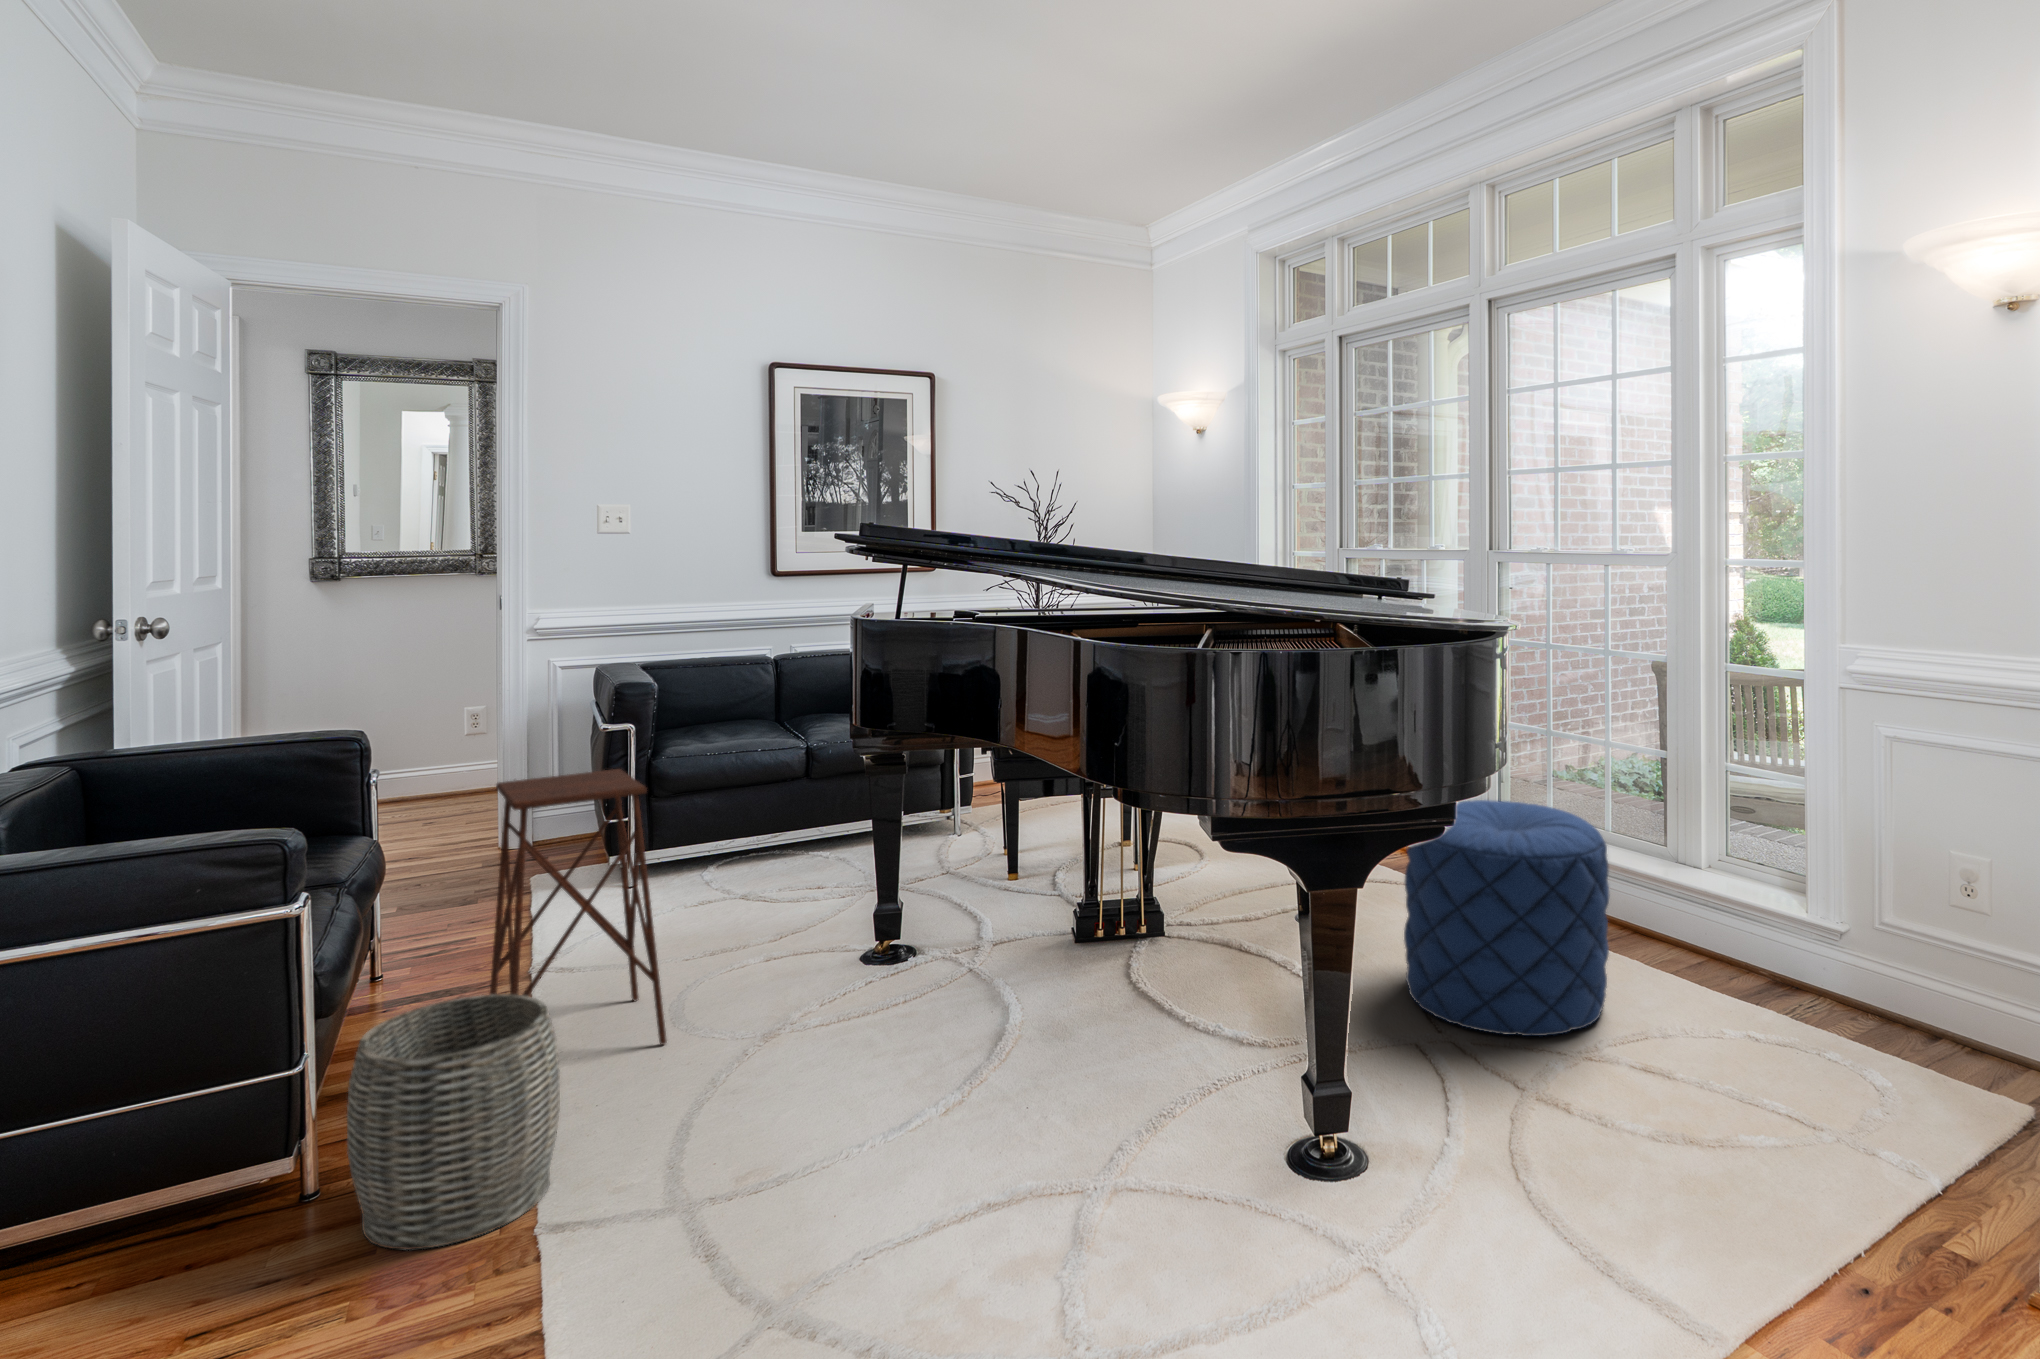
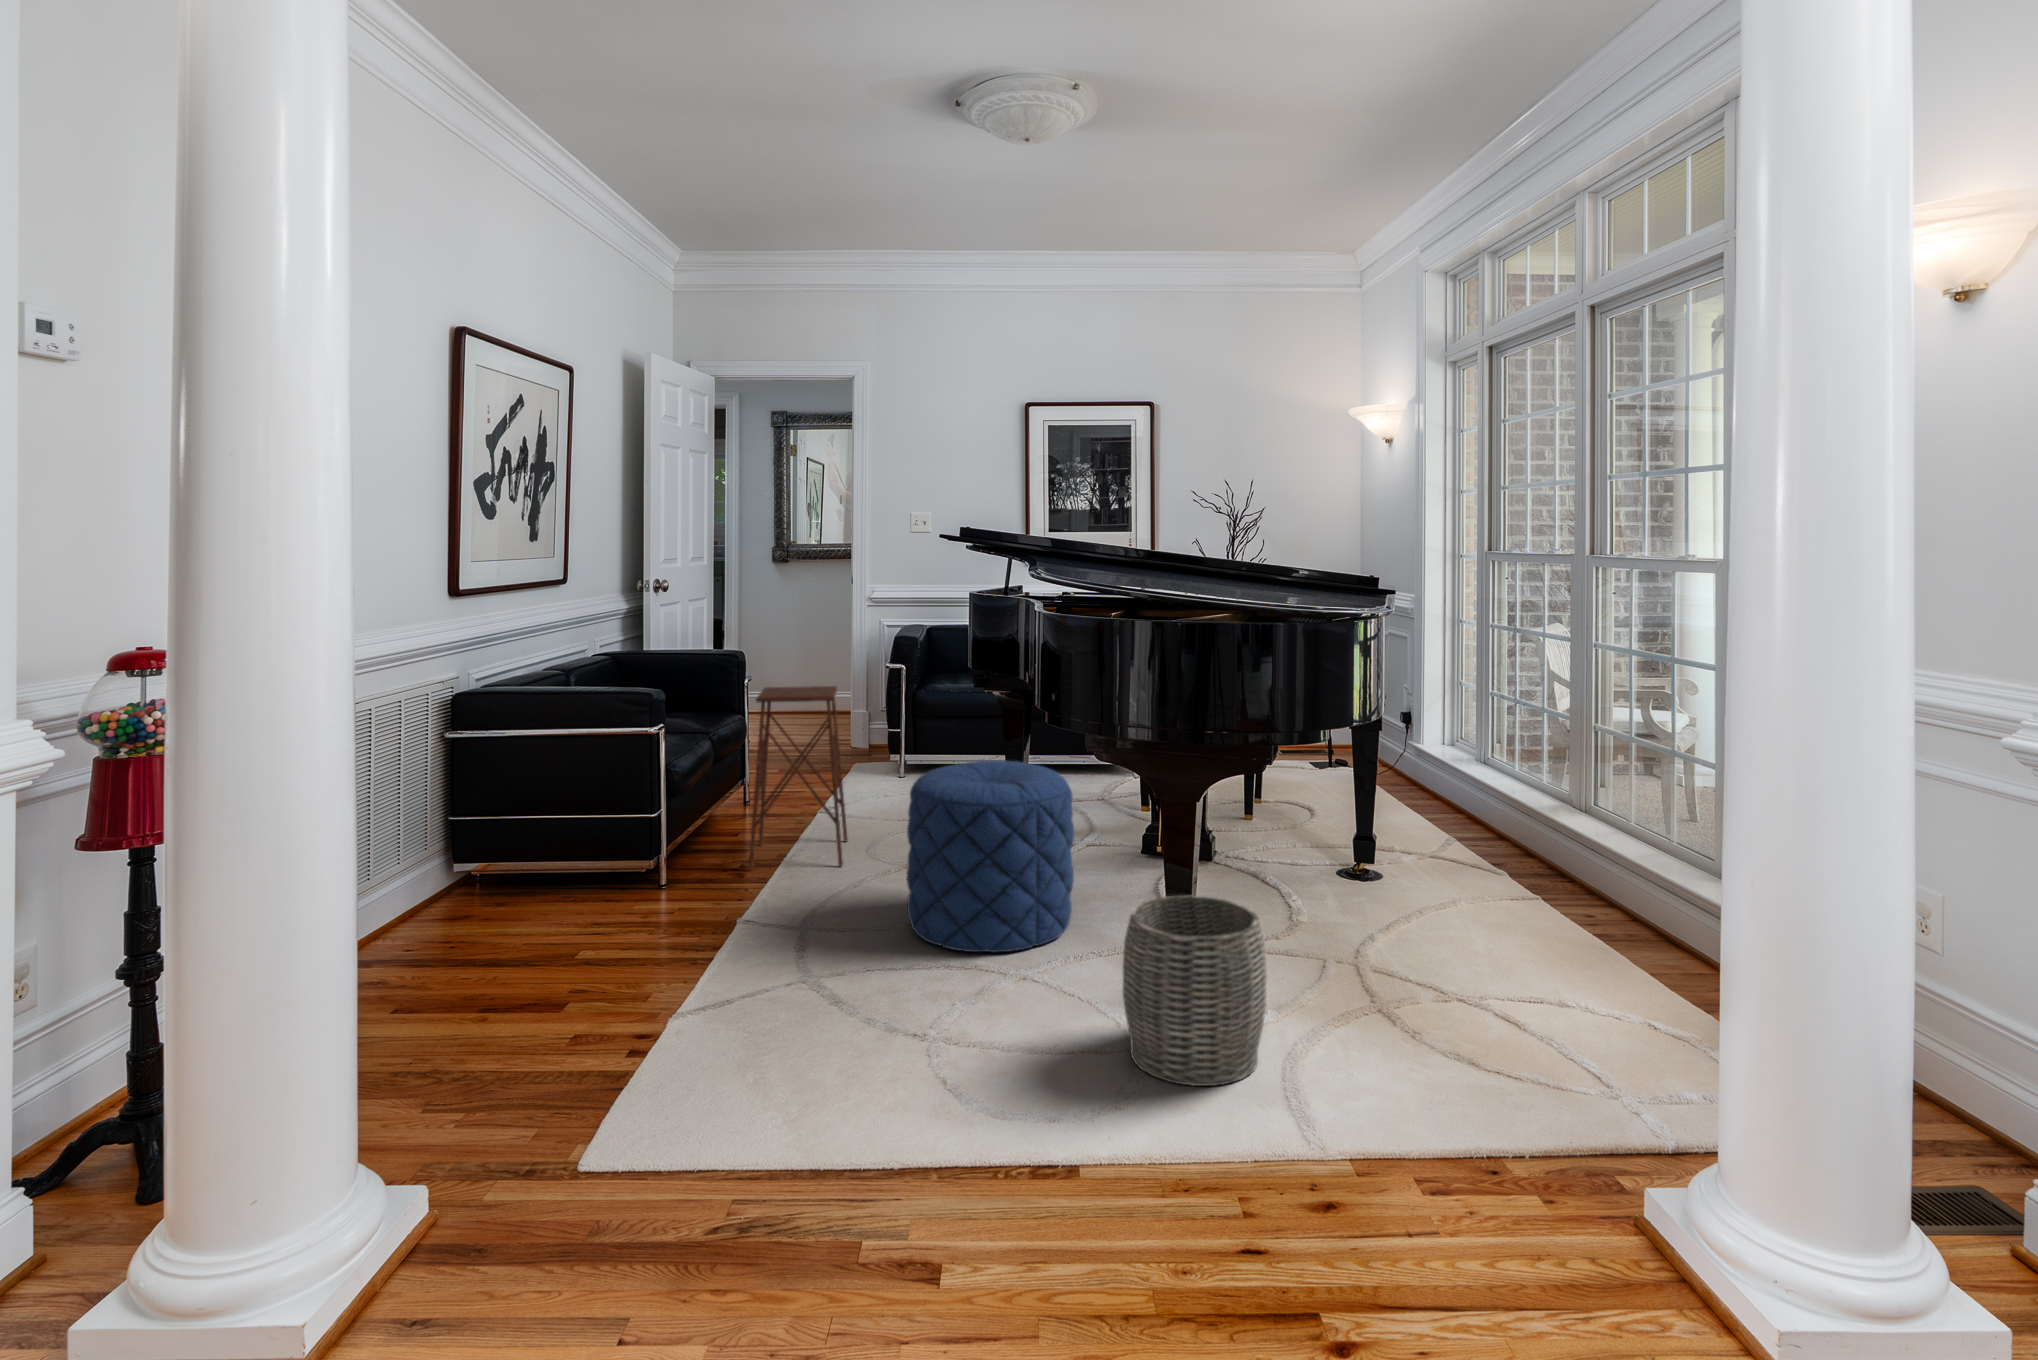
pouf: present [1404,800,1610,1036] -> present [907,761,1074,952]
woven basket: present [347,994,560,1250] -> present [1123,896,1266,1086]

